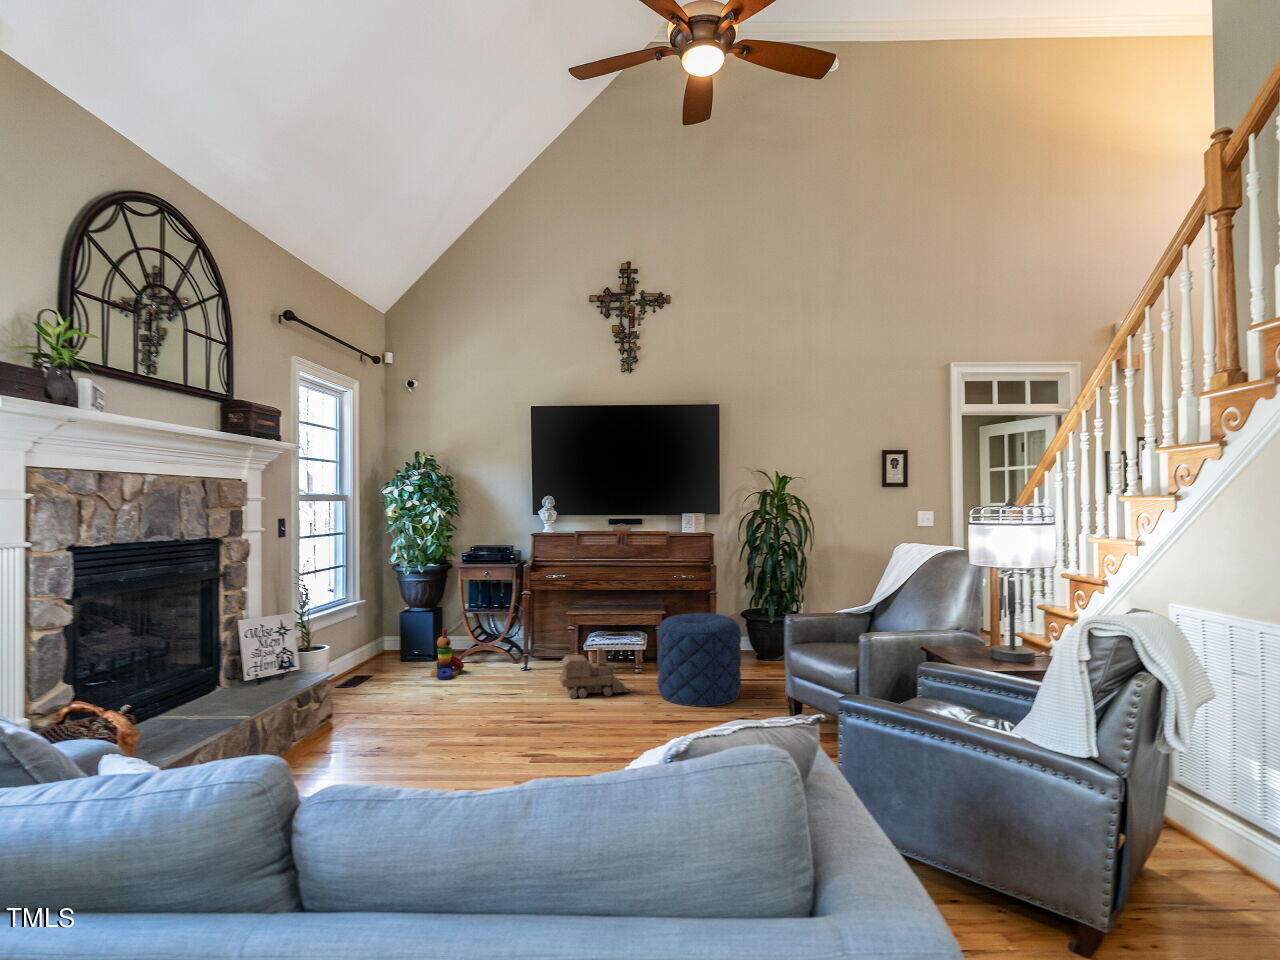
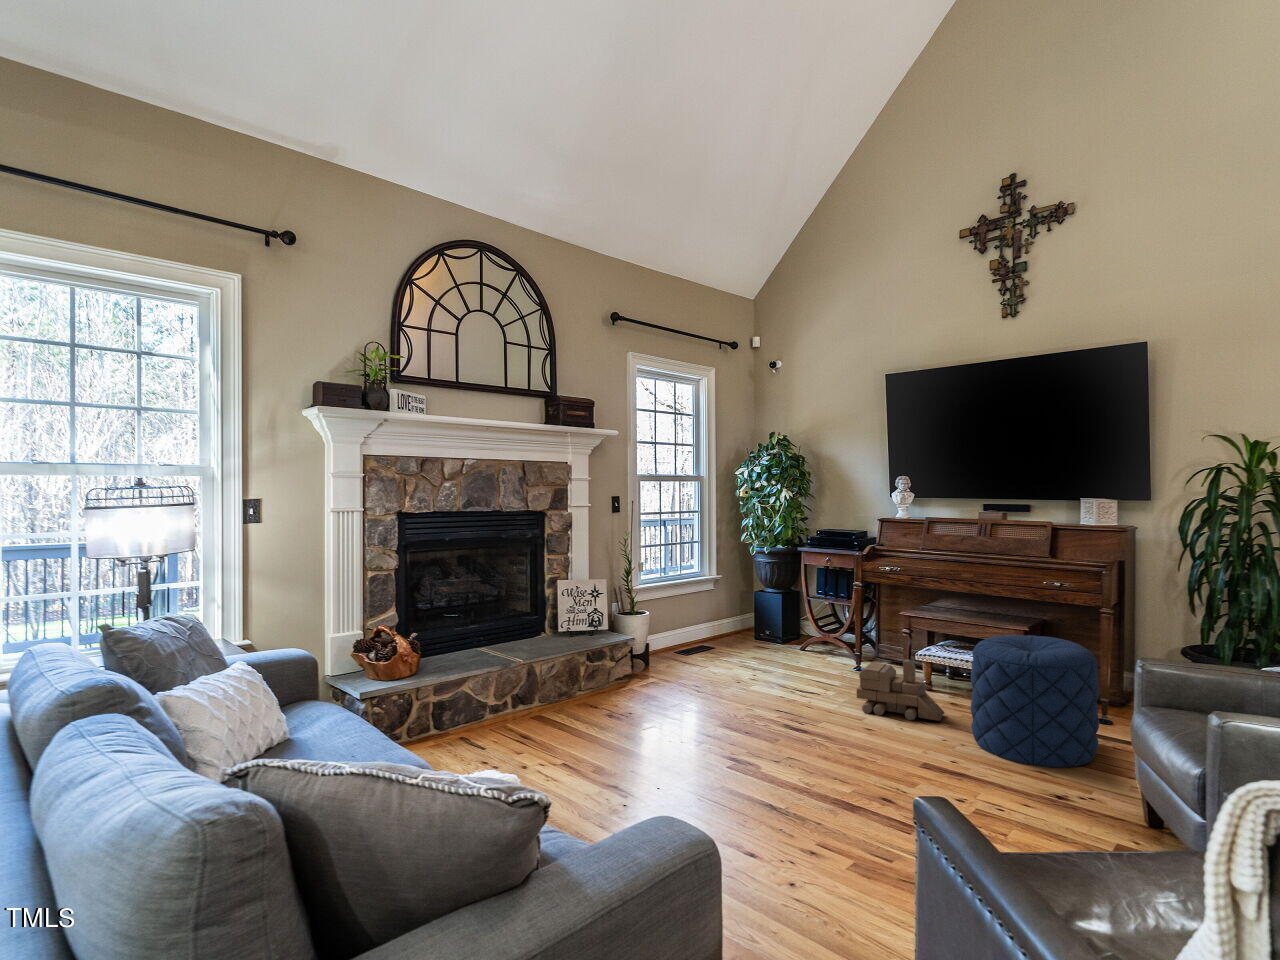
stacking toy: present [430,629,464,680] -> none [762,614,798,667]

